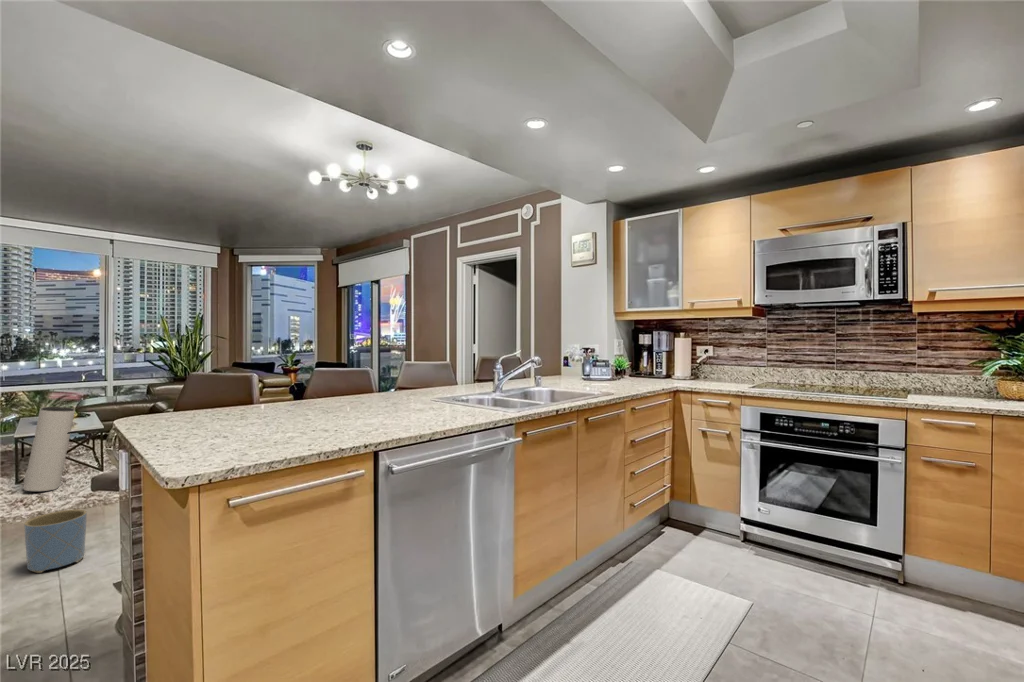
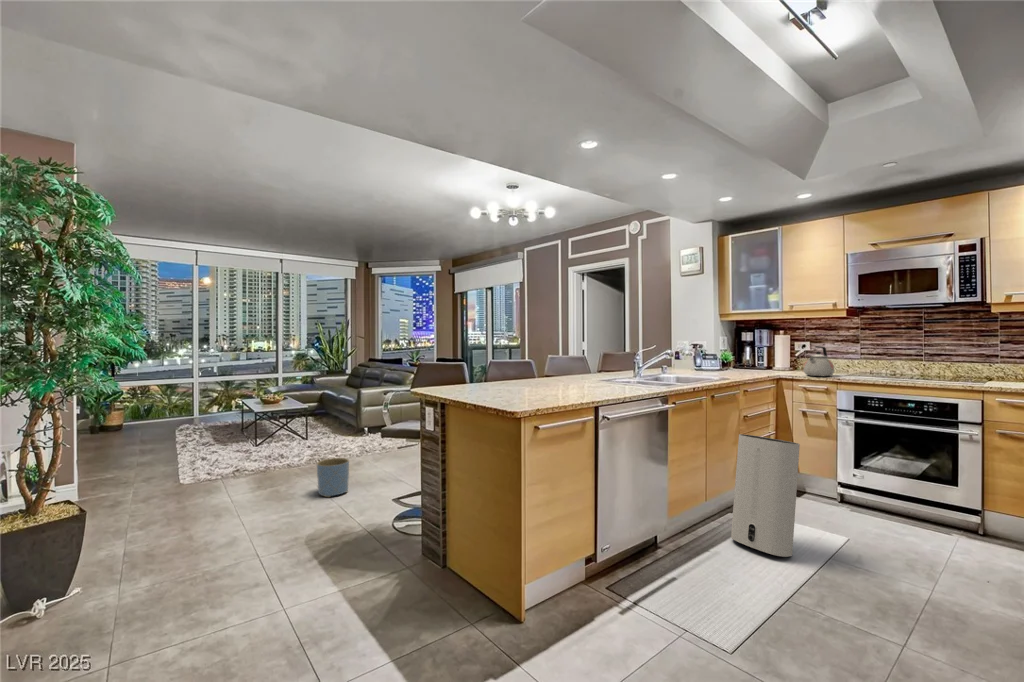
kettle: none [704,351,738,388] -> present [803,346,834,376]
air purifier: present [23,407,75,491] -> present [731,434,800,557]

